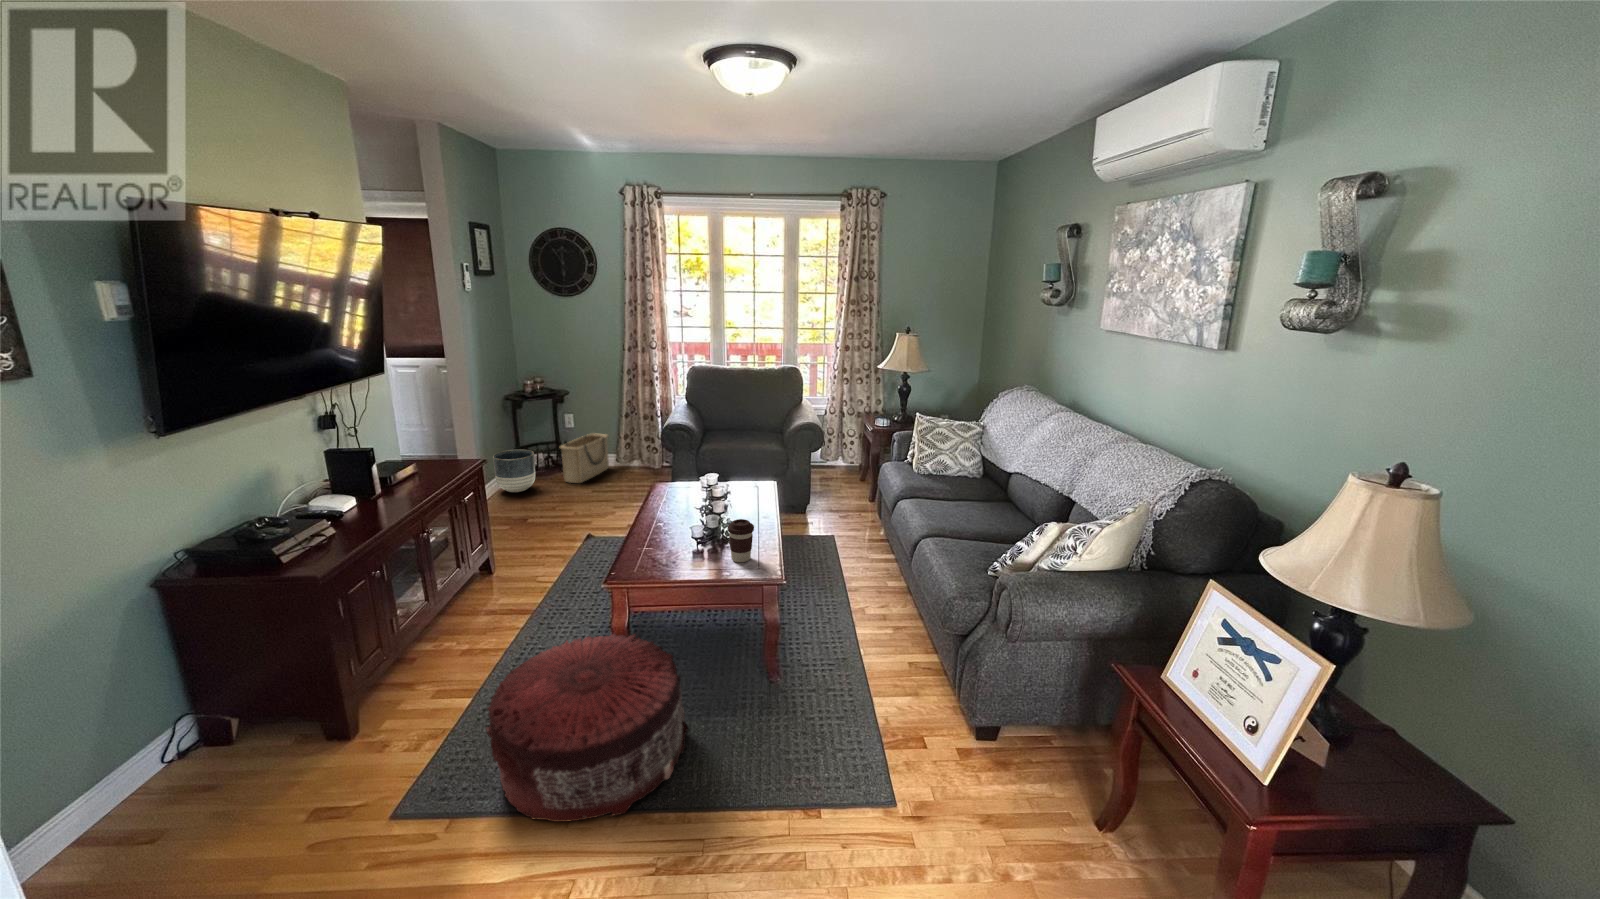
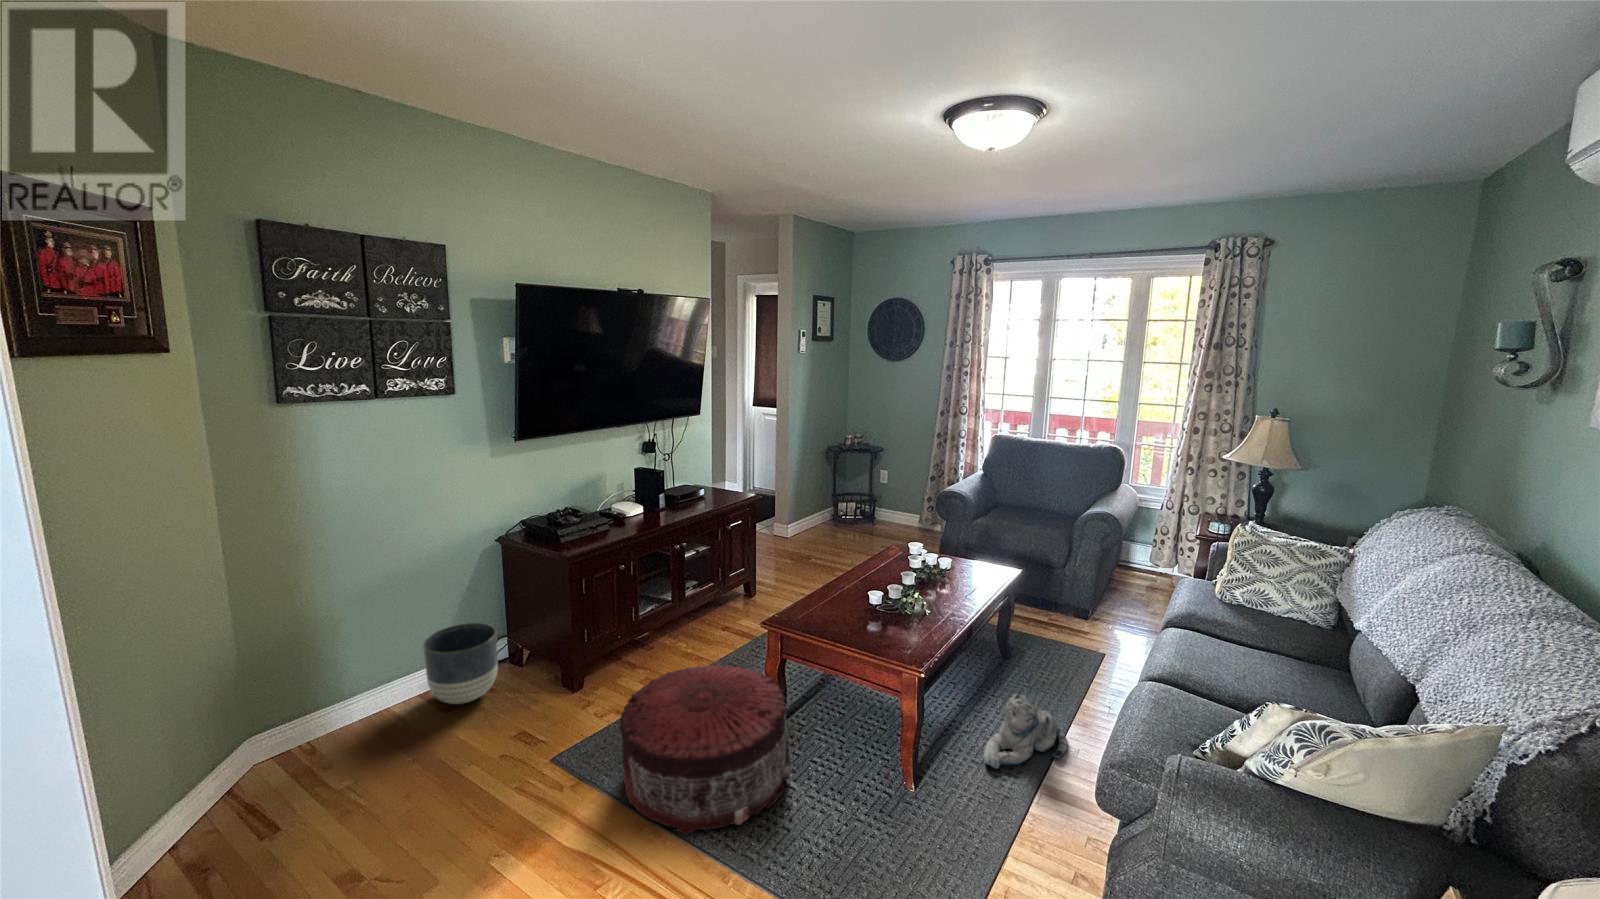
basket: present [560,433,609,483] -> none [863,491,915,536]
planter: present [493,450,535,492] -> present [423,623,498,704]
coffee cup: present [728,519,754,562] -> none [881,594,909,641]
plush toy: none [810,578,862,642] -> present [983,694,1067,769]

